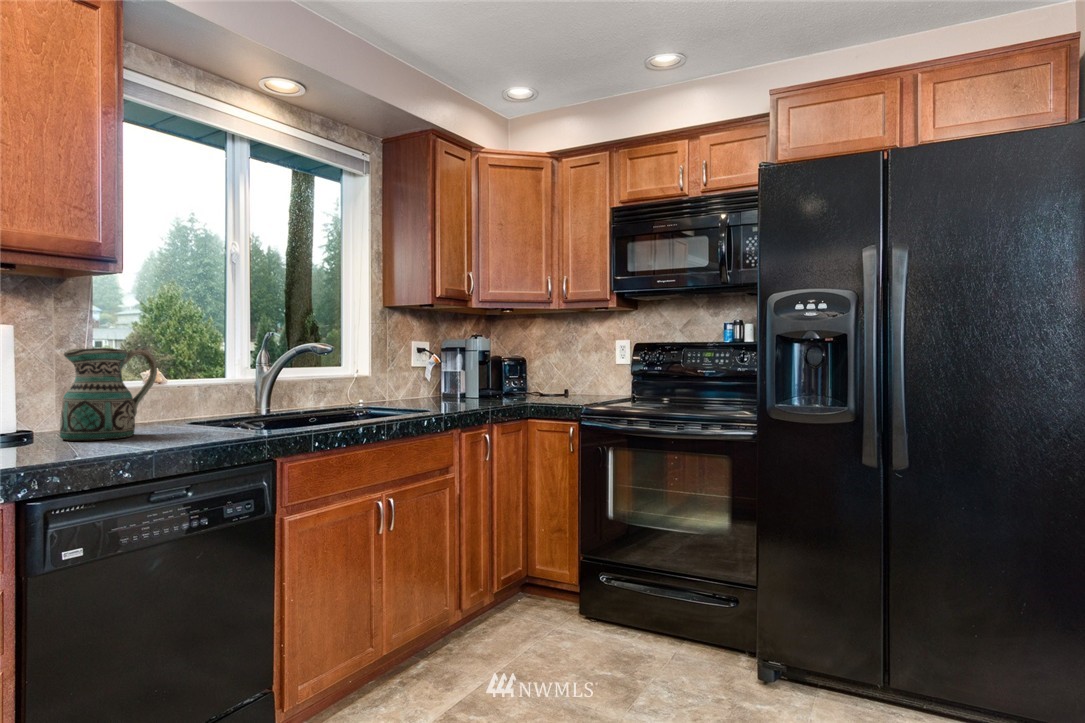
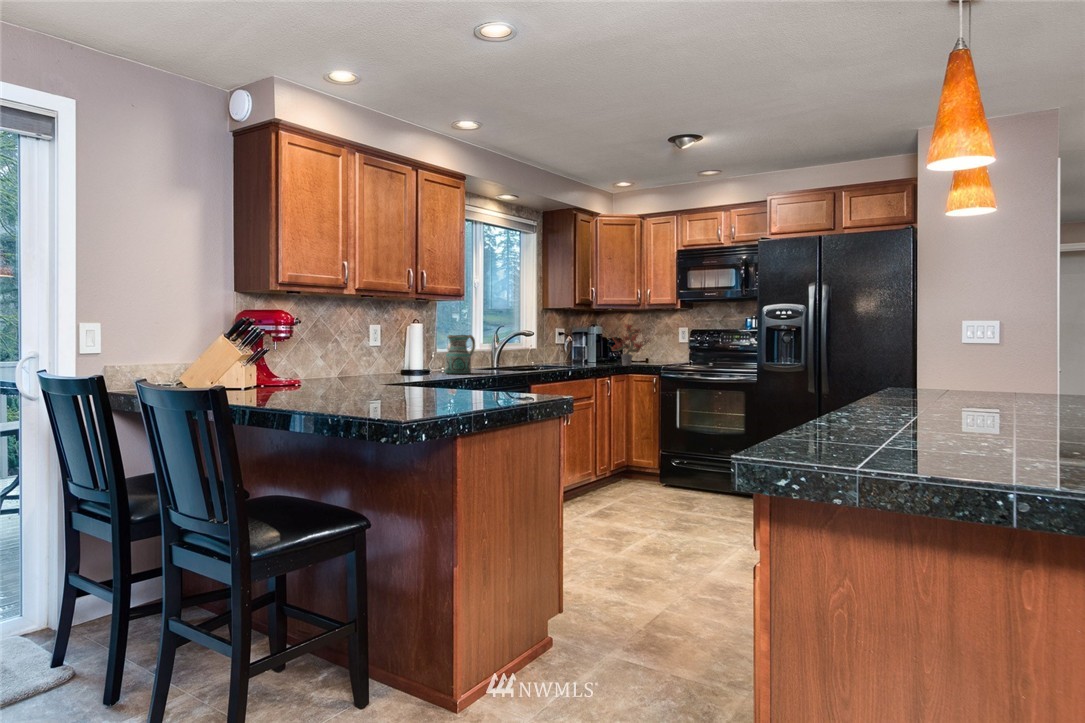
potted plant: none [485,318,567,405] -> present [611,323,649,366]

